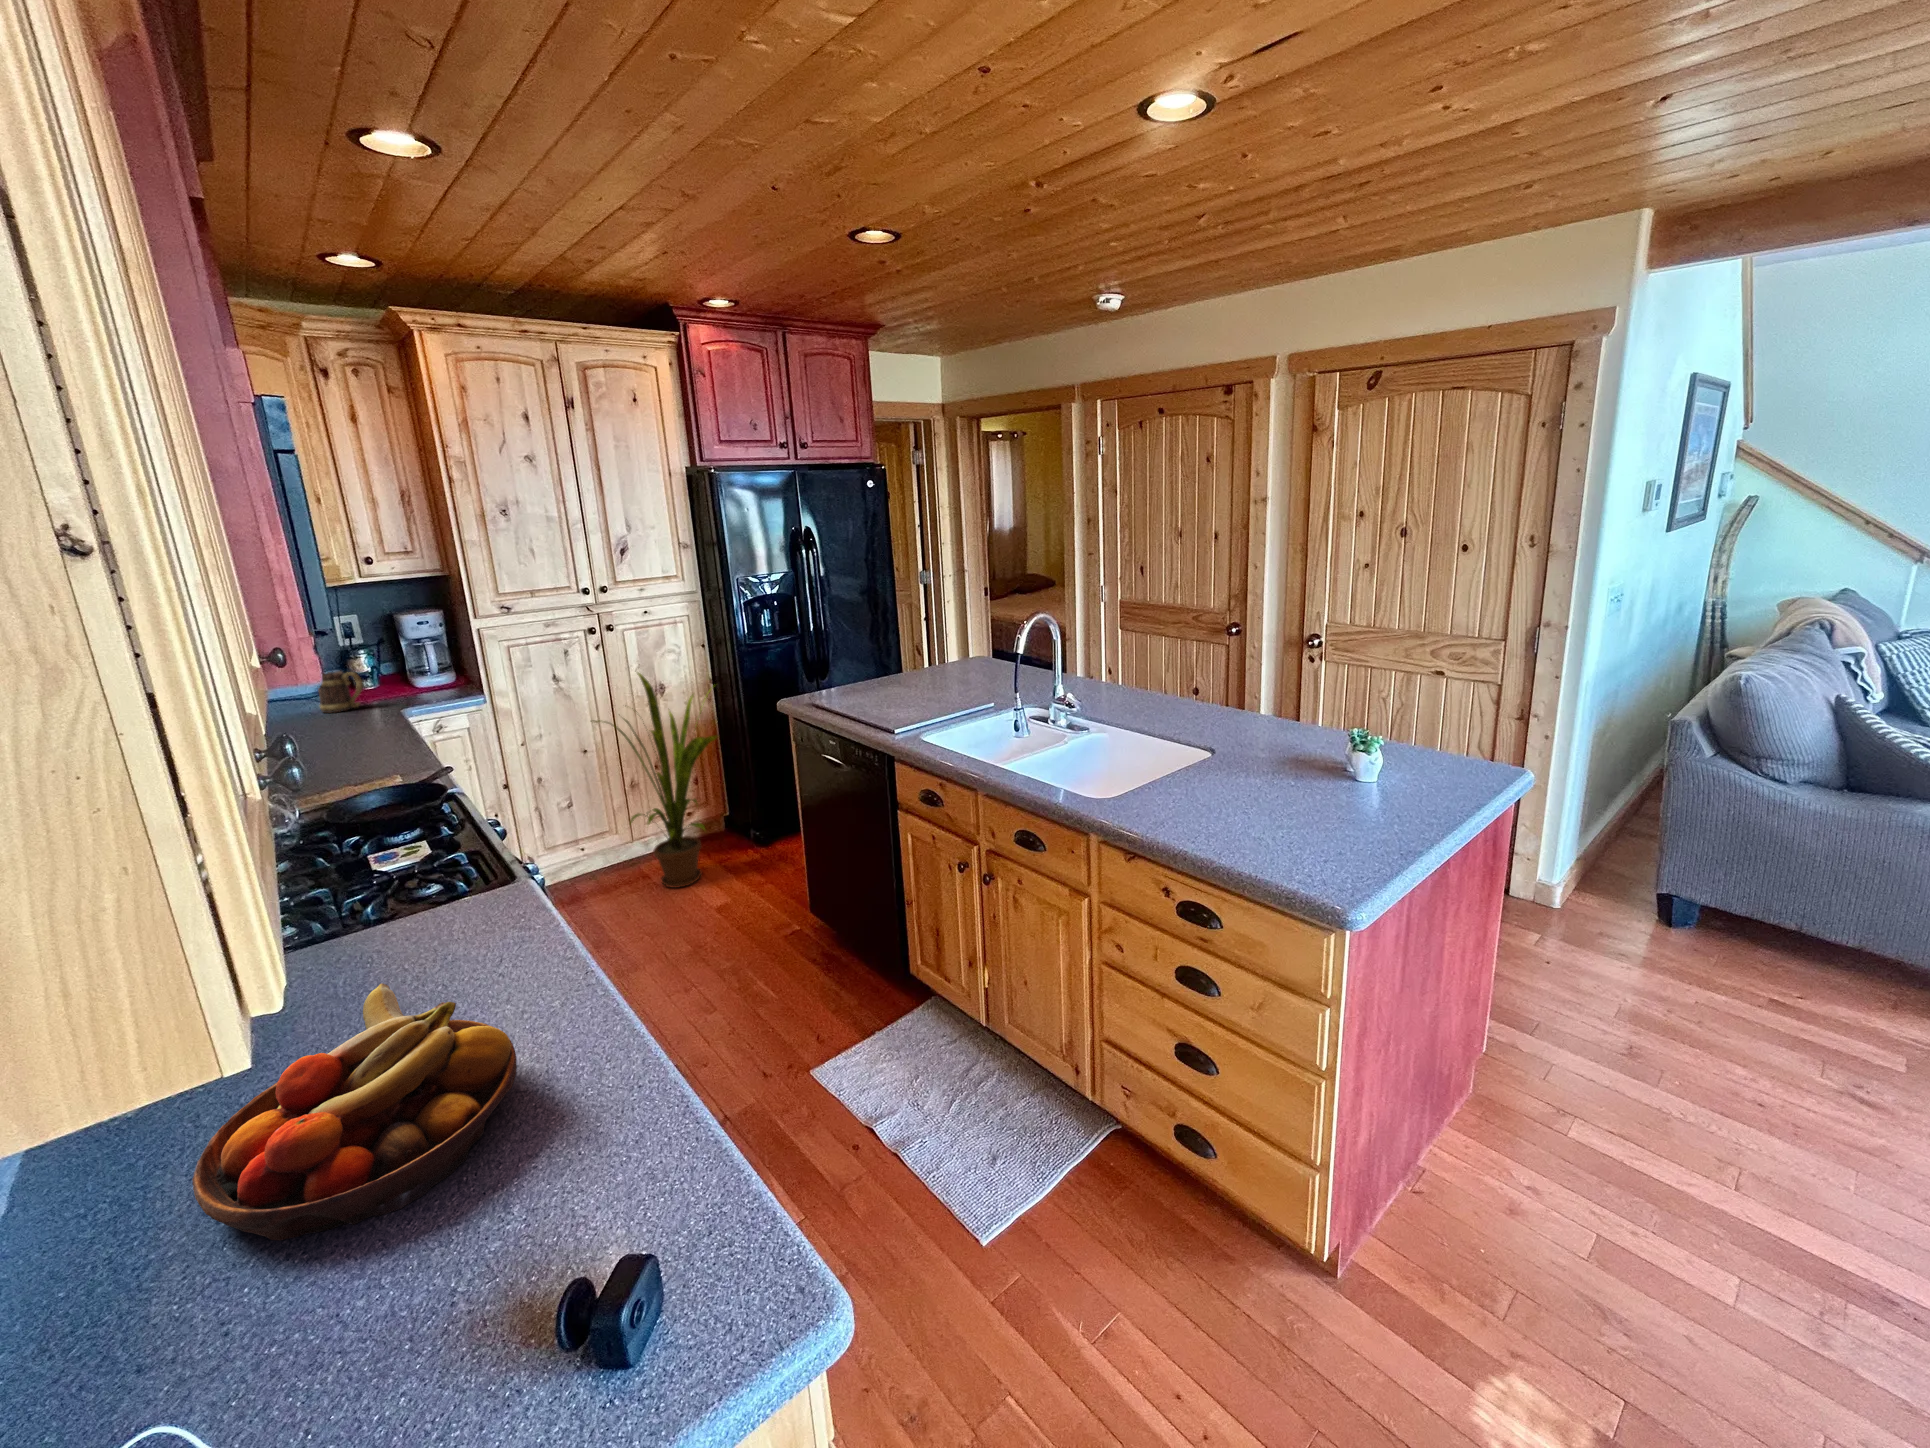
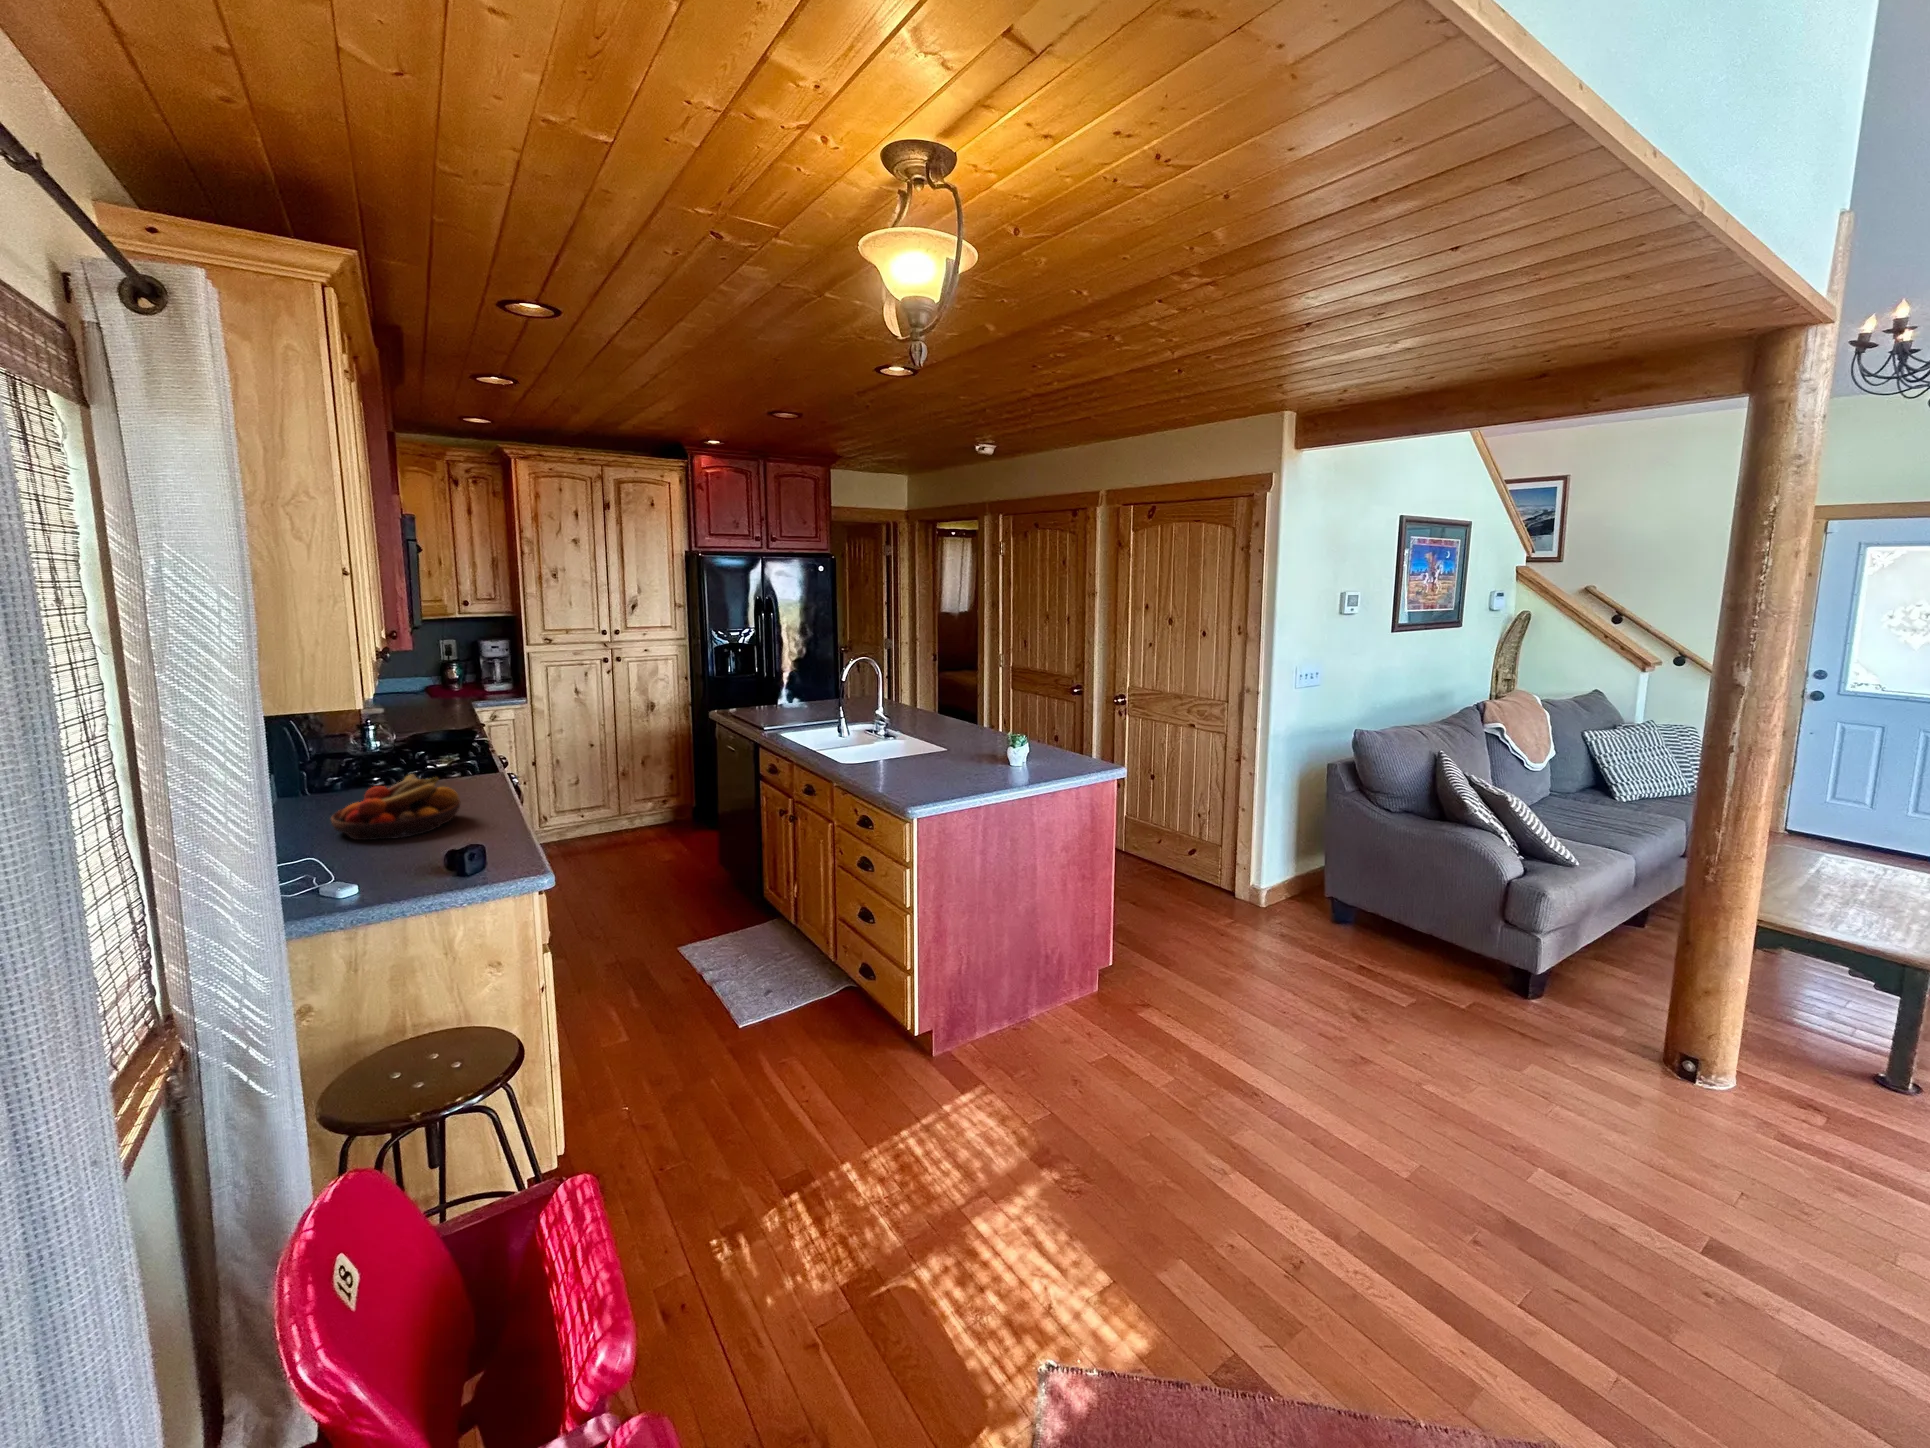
mug: present [318,671,362,713] -> none [421,674,449,700]
house plant: present [604,673,717,888] -> none [590,691,685,849]

